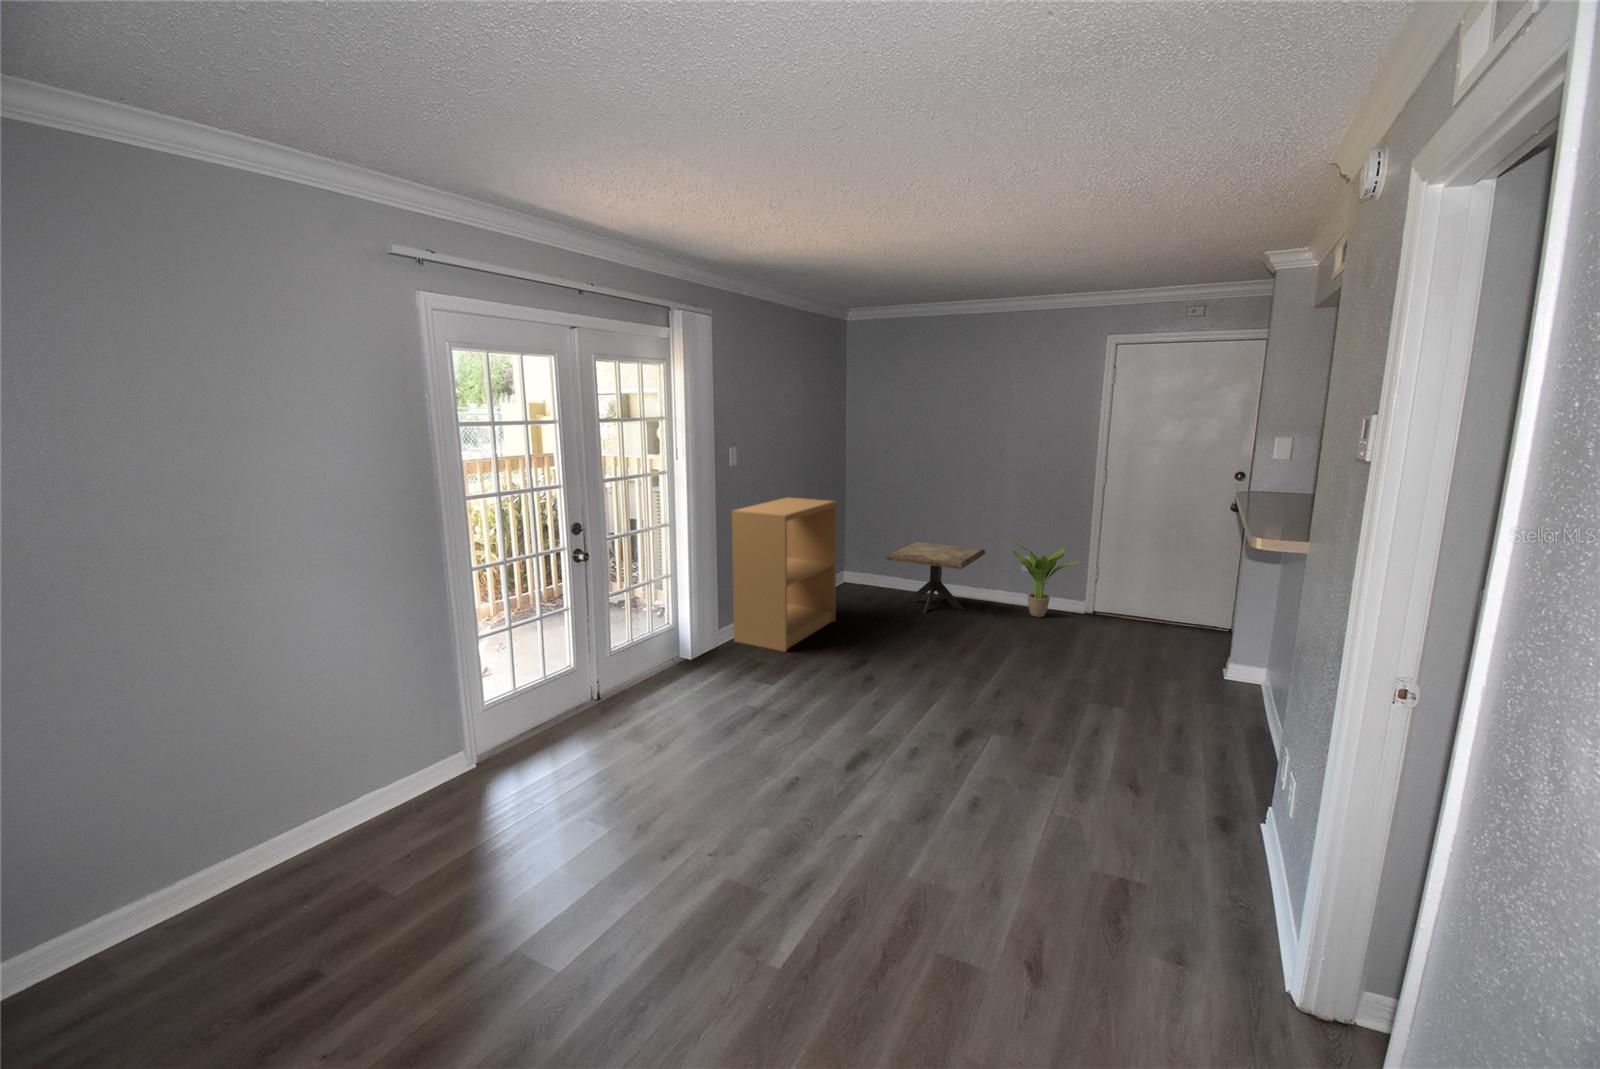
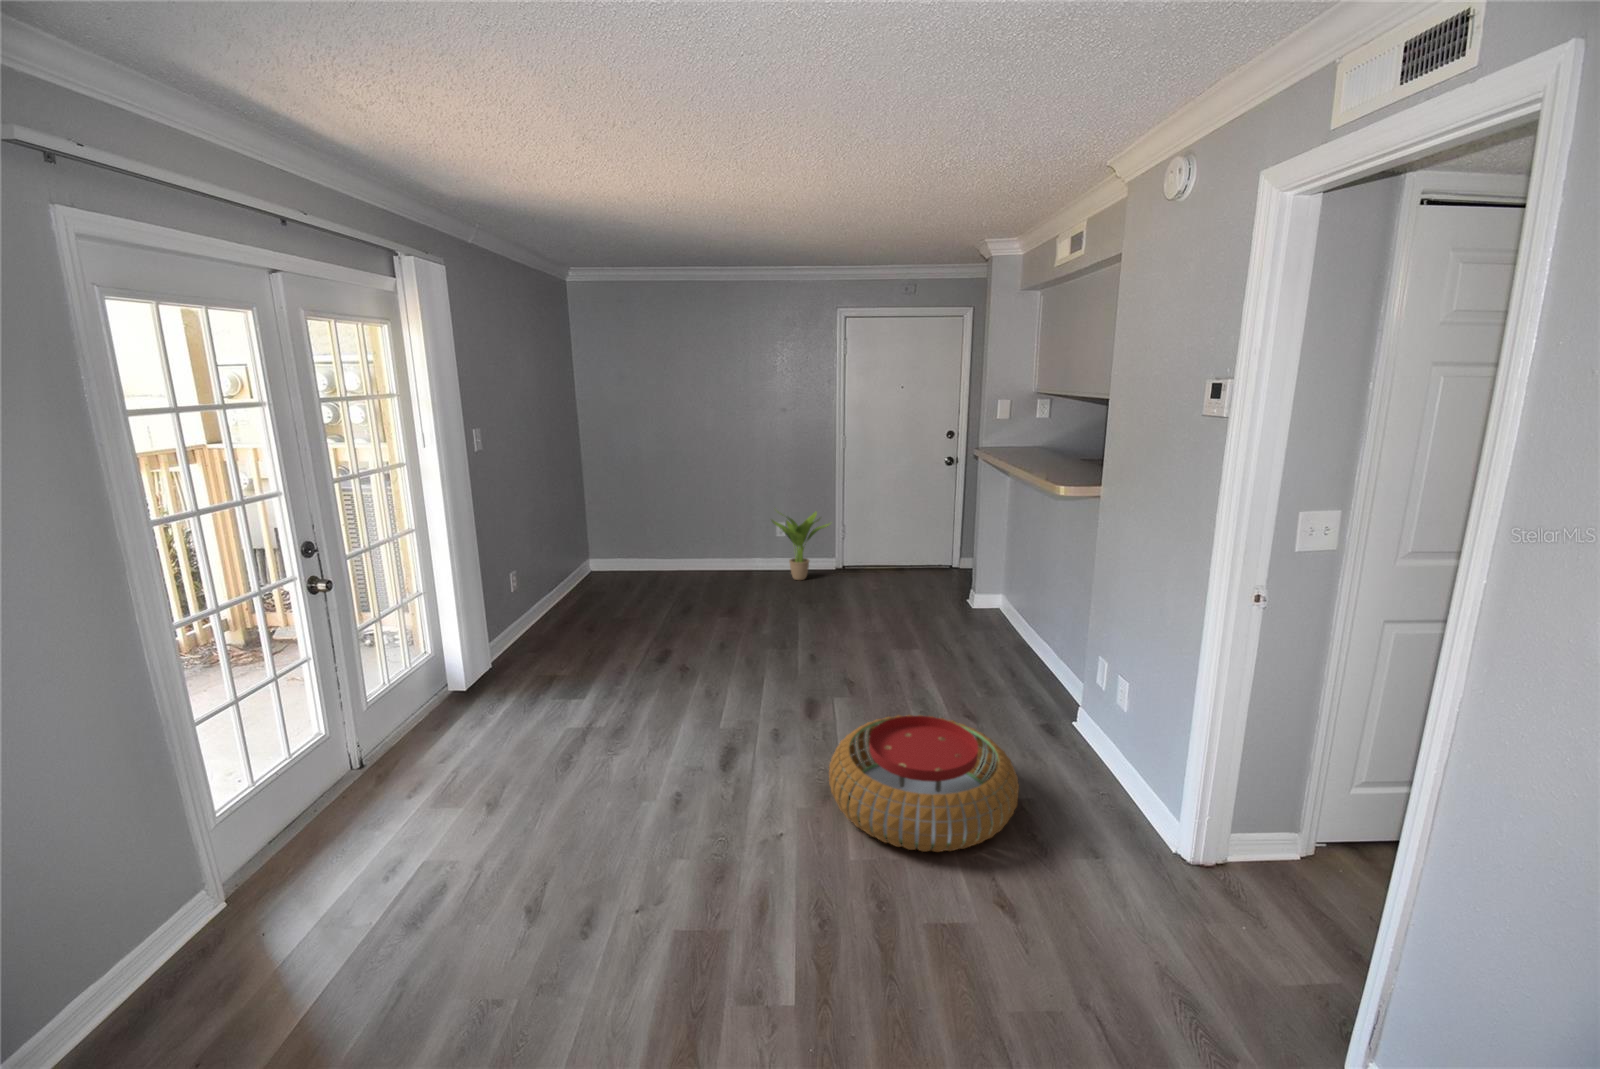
bookshelf: present [732,497,837,652] -> none [484,484,608,661]
side table: present [887,542,985,613] -> none [650,521,742,593]
pouf: none [922,760,1130,913] -> present [829,715,1019,852]

